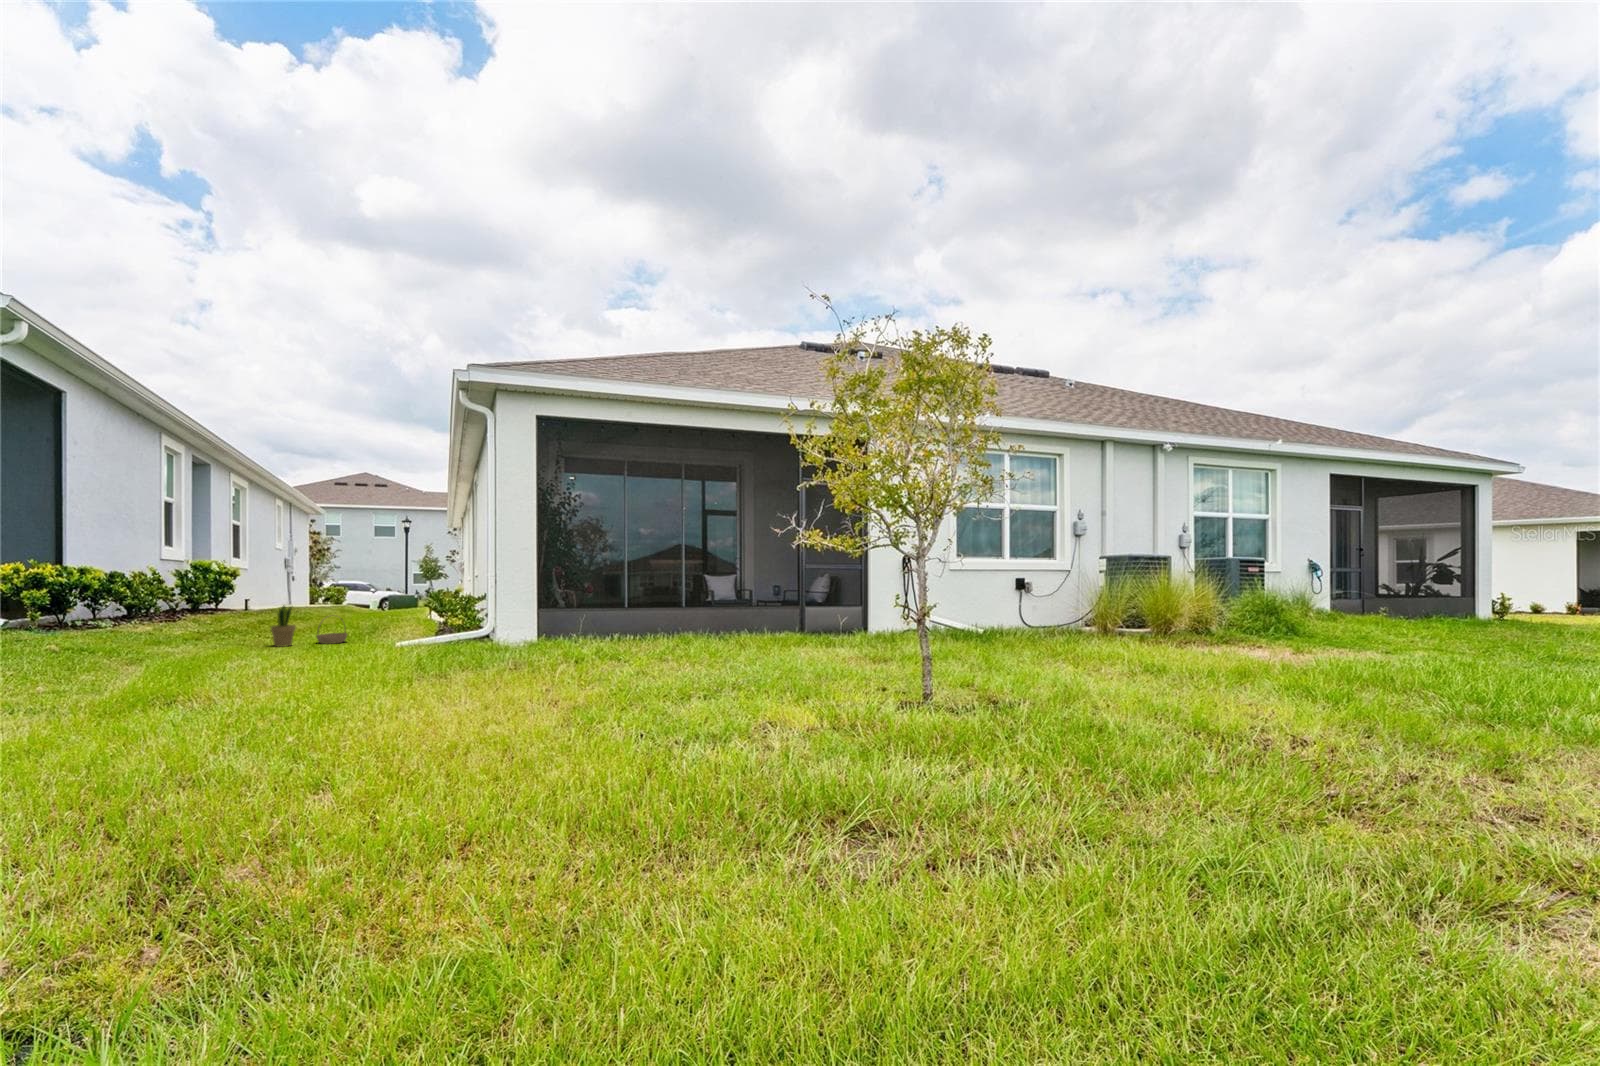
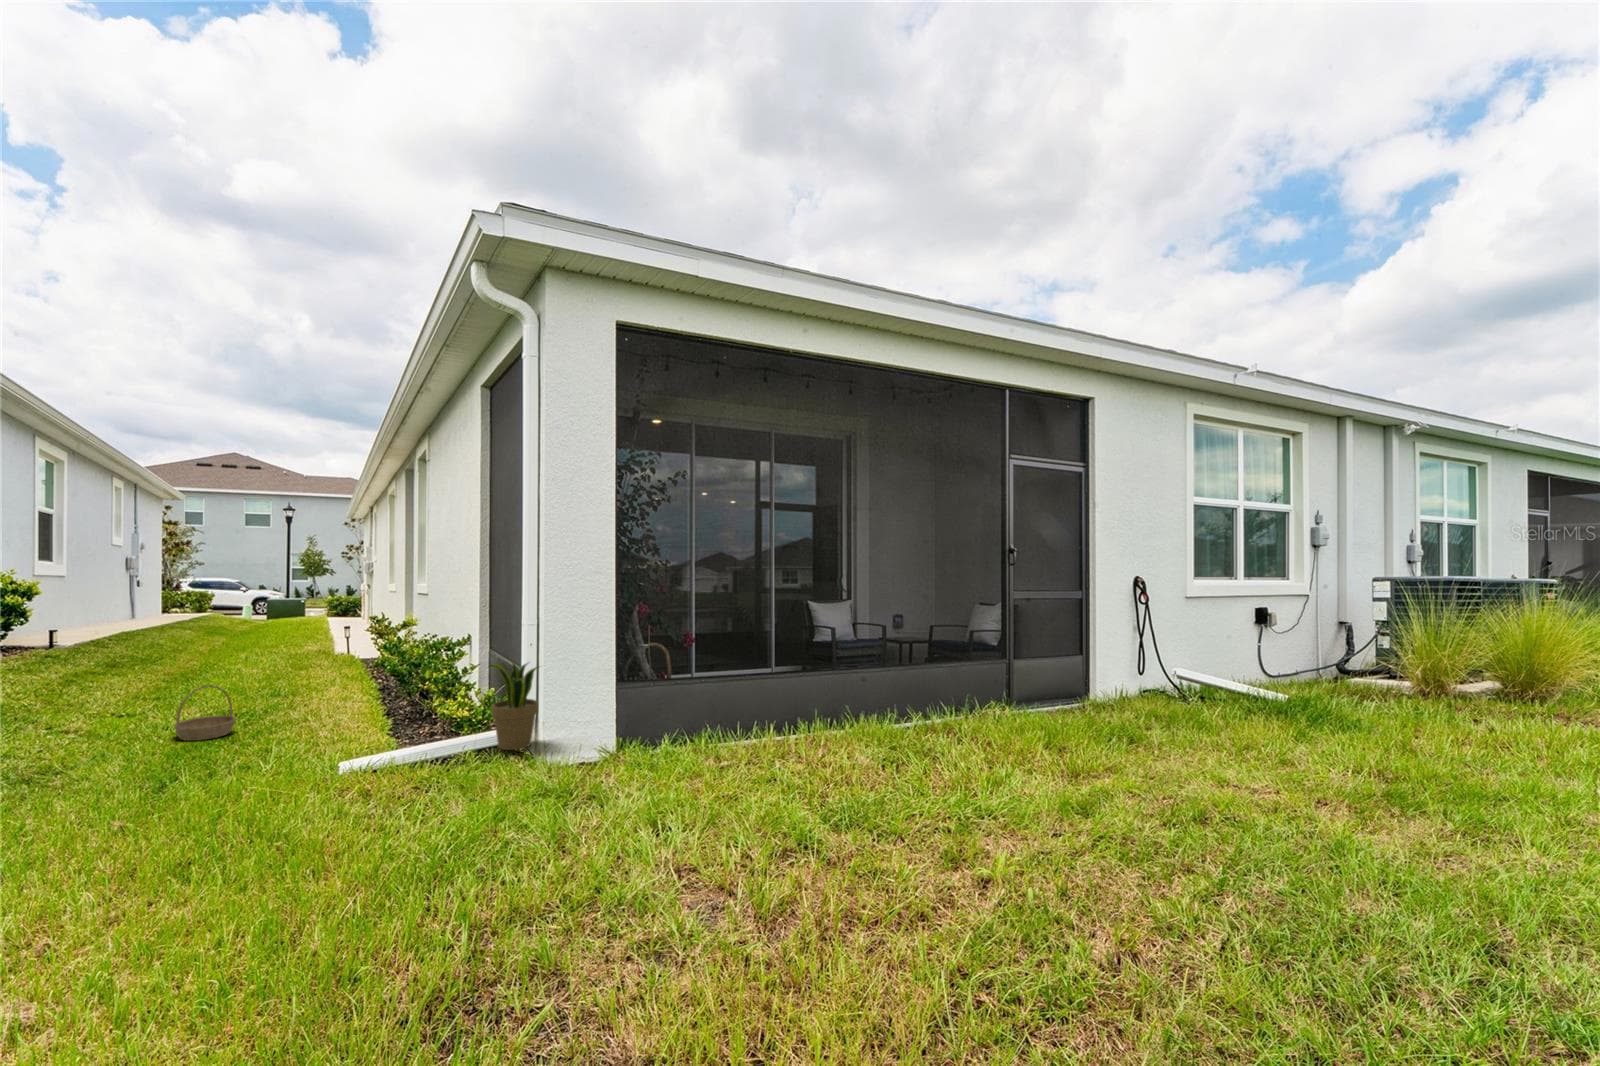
potted plant: present [271,605,296,647] -> present [488,662,538,750]

